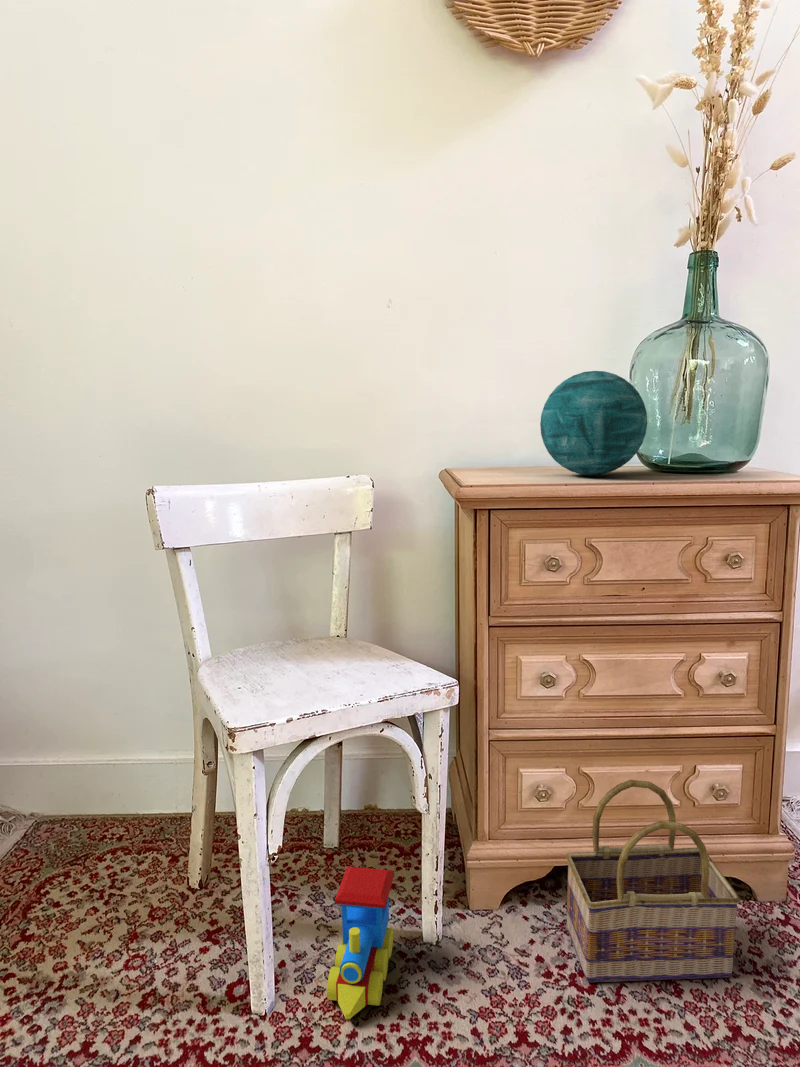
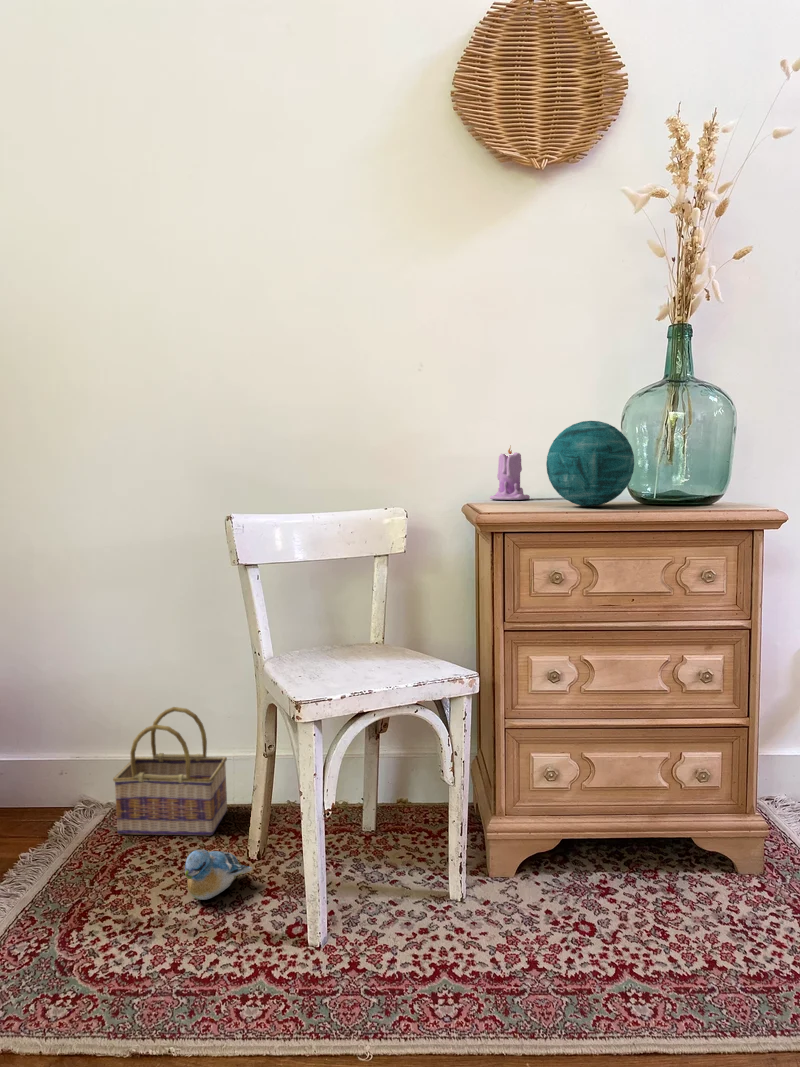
candle: none [471,401,518,465] -> present [490,446,530,500]
basket: present [566,780,740,982] -> present [113,707,227,835]
toy train: present [327,867,394,1019] -> none [371,832,426,949]
plush toy: none [104,885,190,949] -> present [185,850,252,900]

